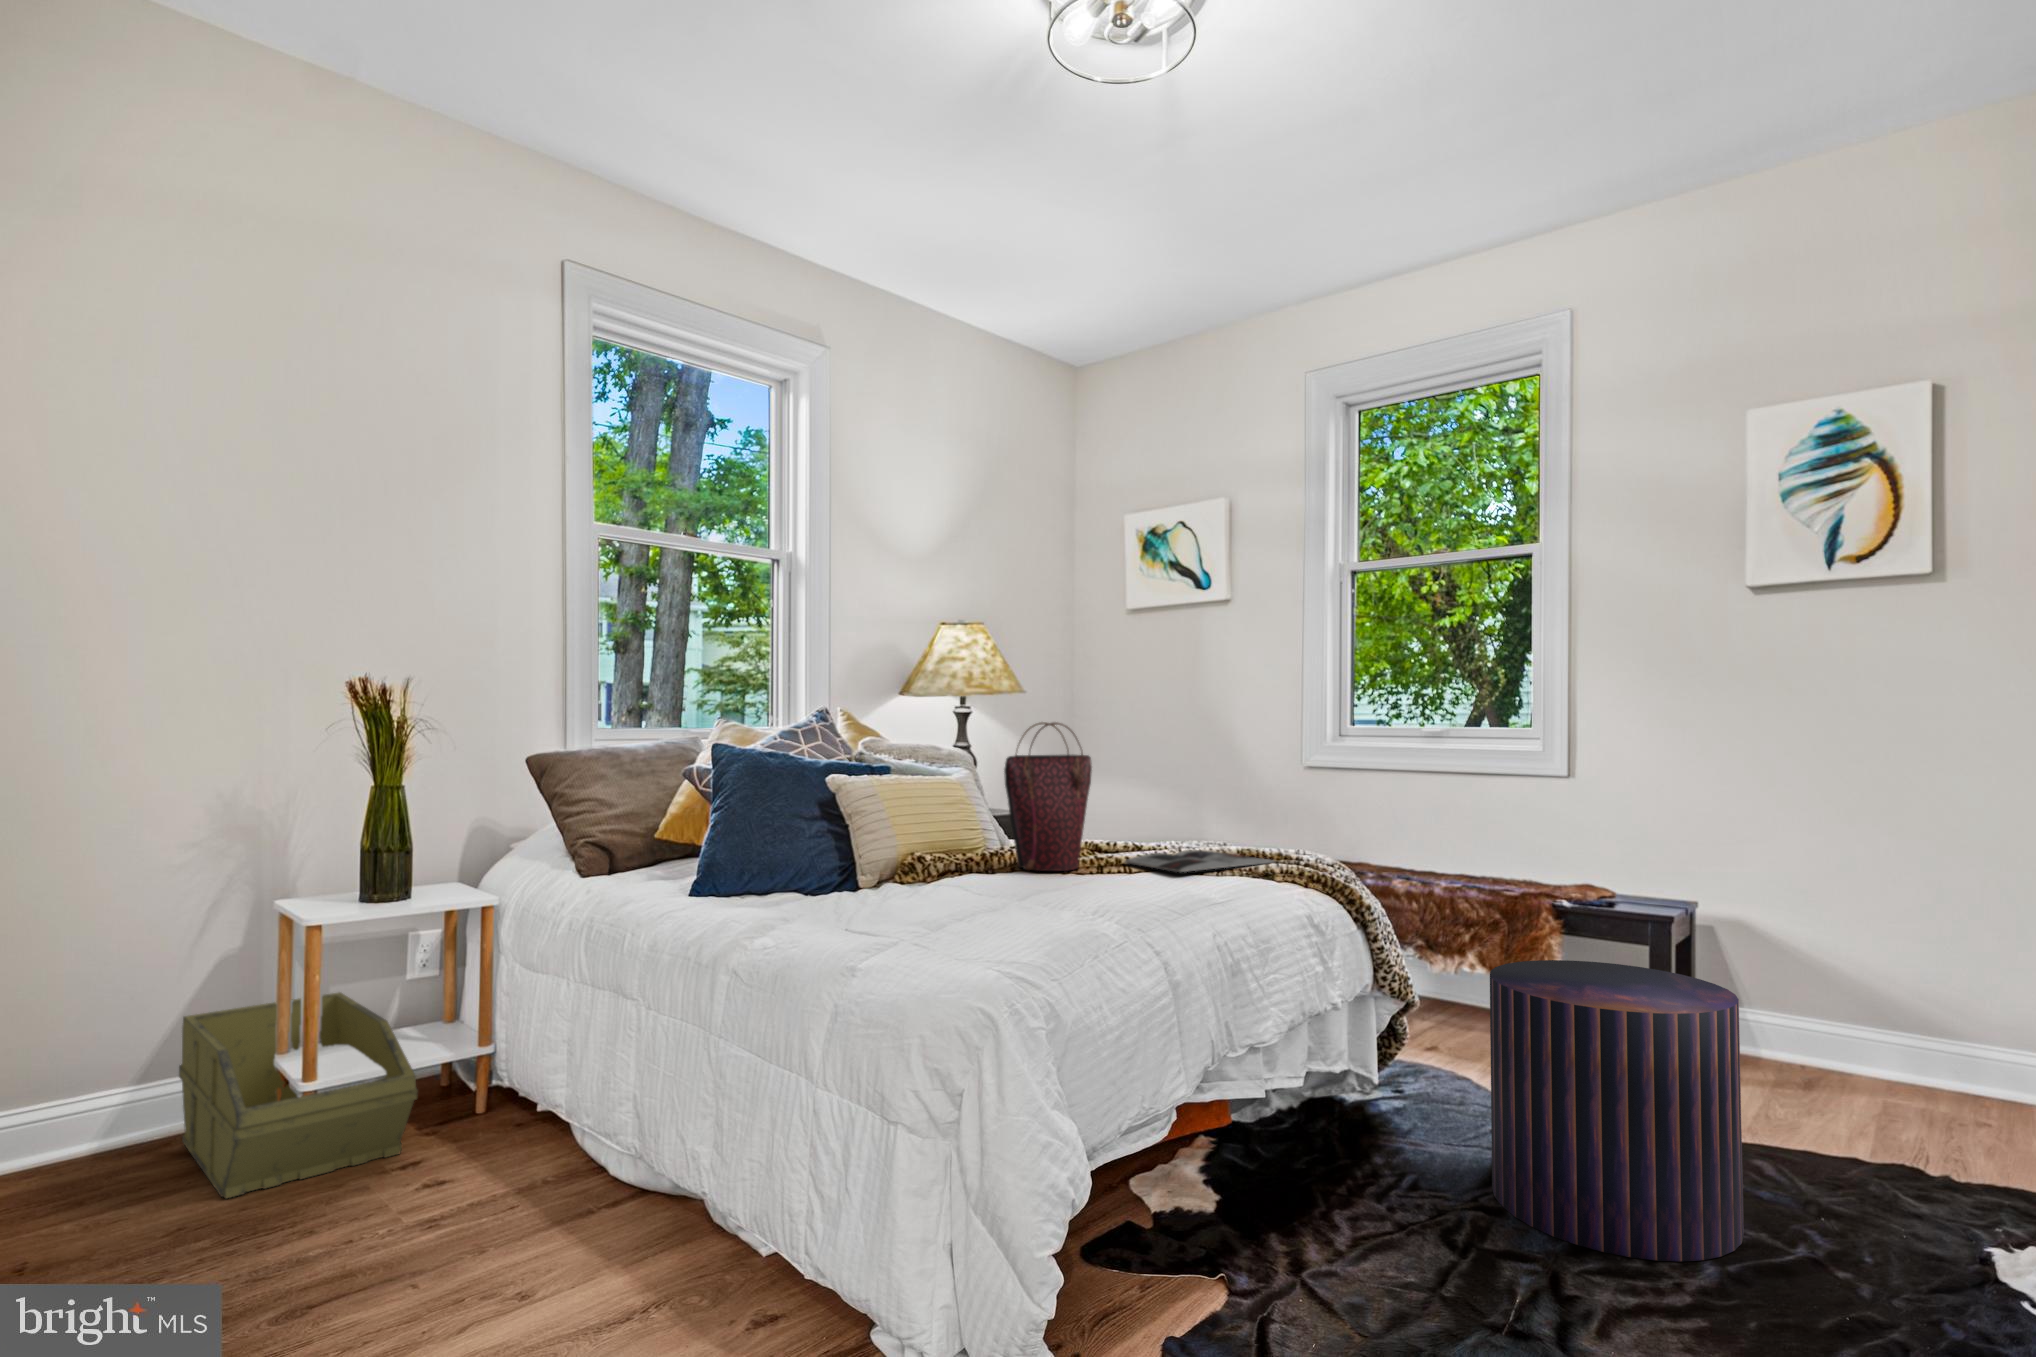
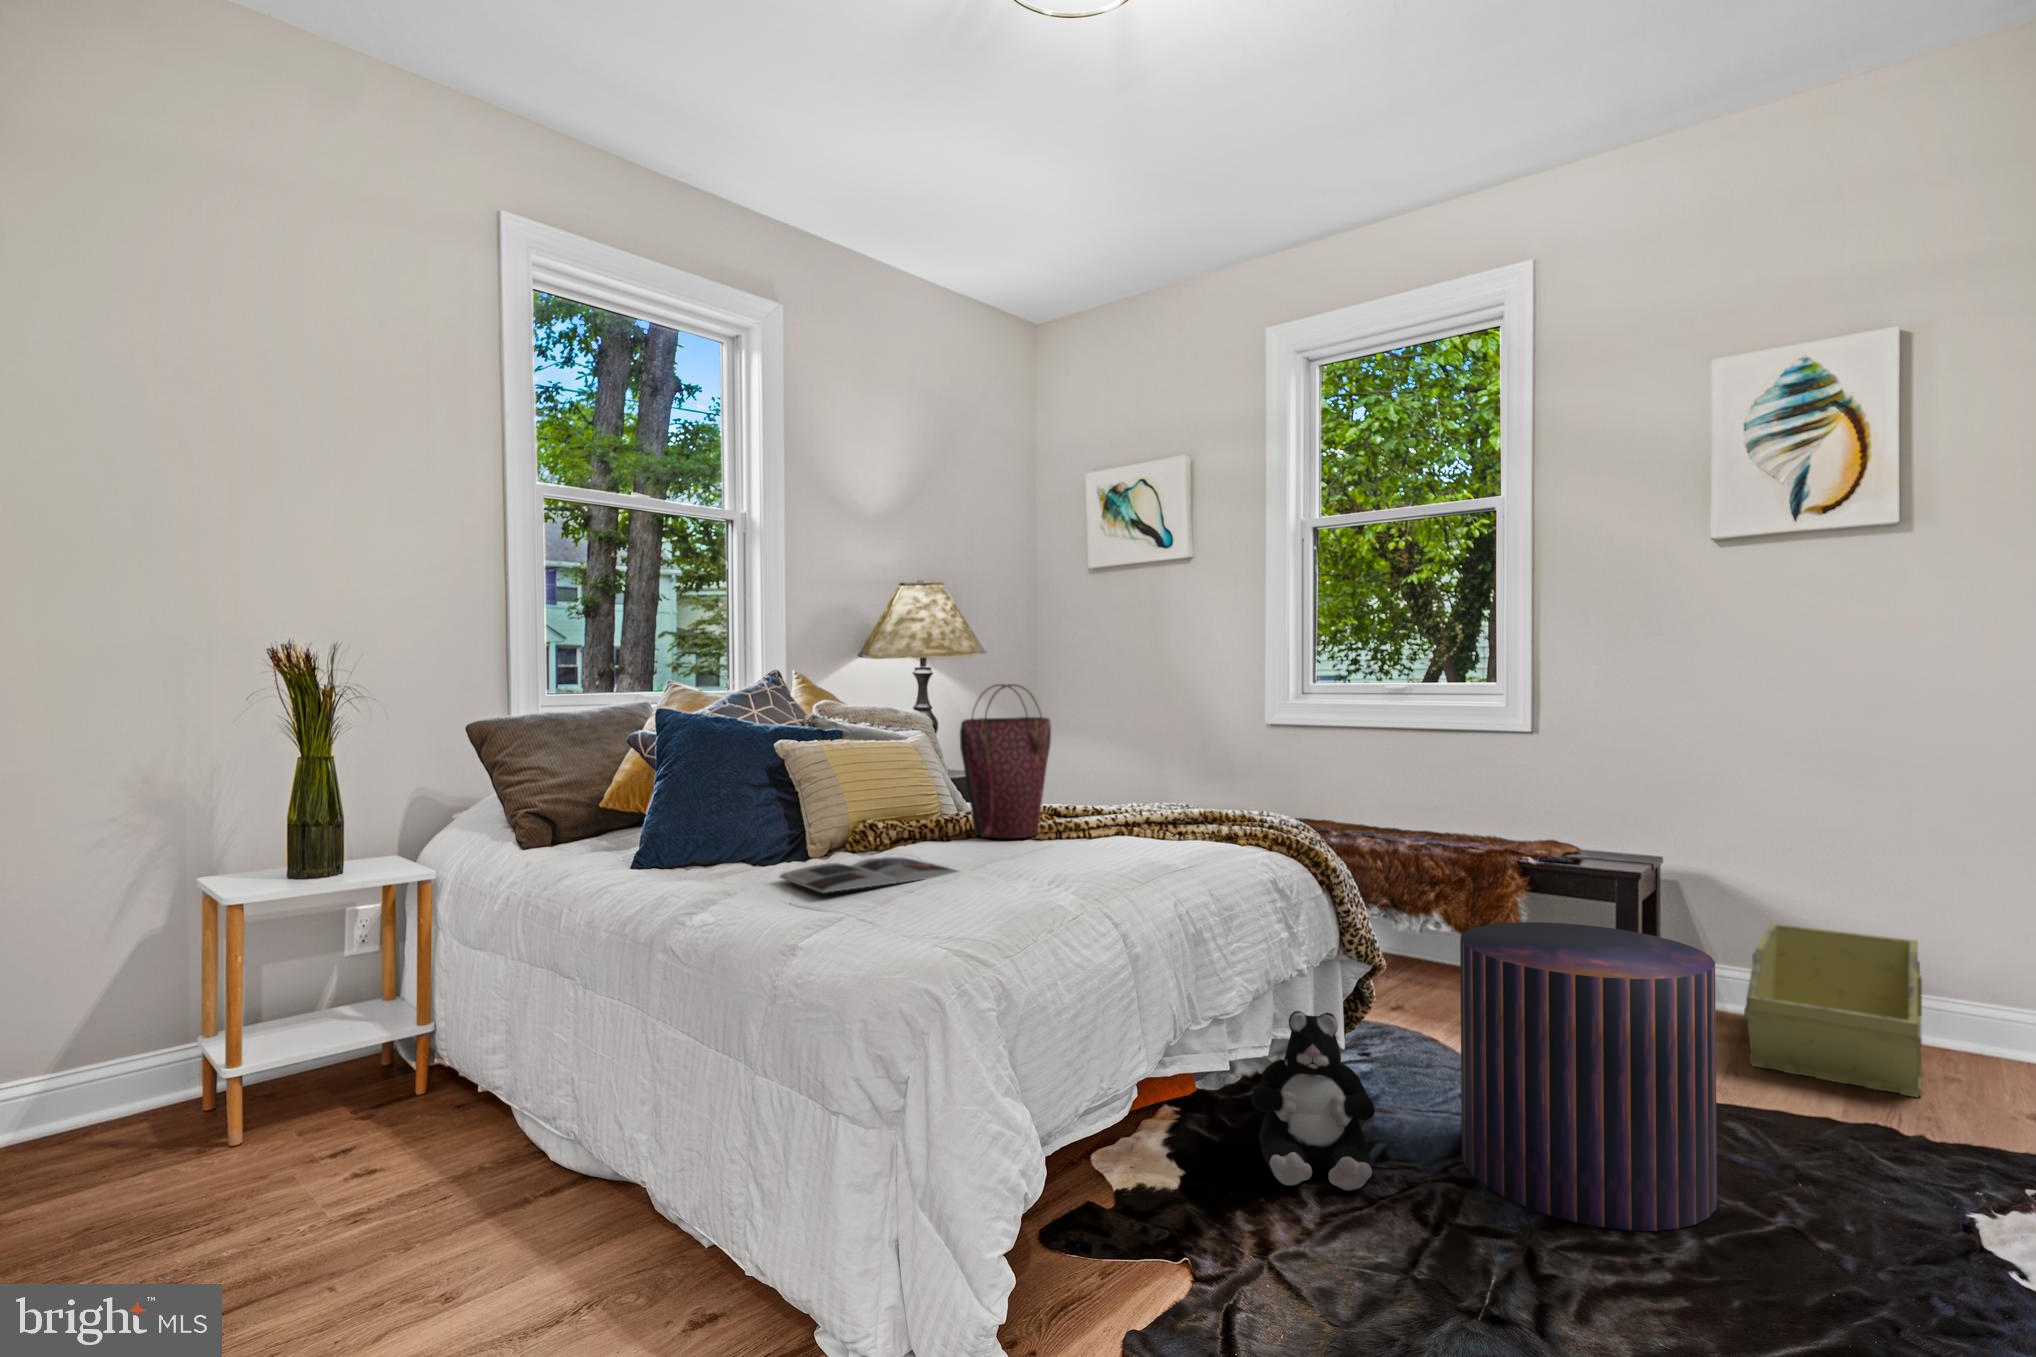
magazine: present [1125,850,1274,872] -> present [779,857,960,893]
storage bin: present [179,992,418,1198] -> present [1744,923,1922,1097]
plush toy: none [1285,1042,1406,1218] -> present [1251,1011,1375,1191]

